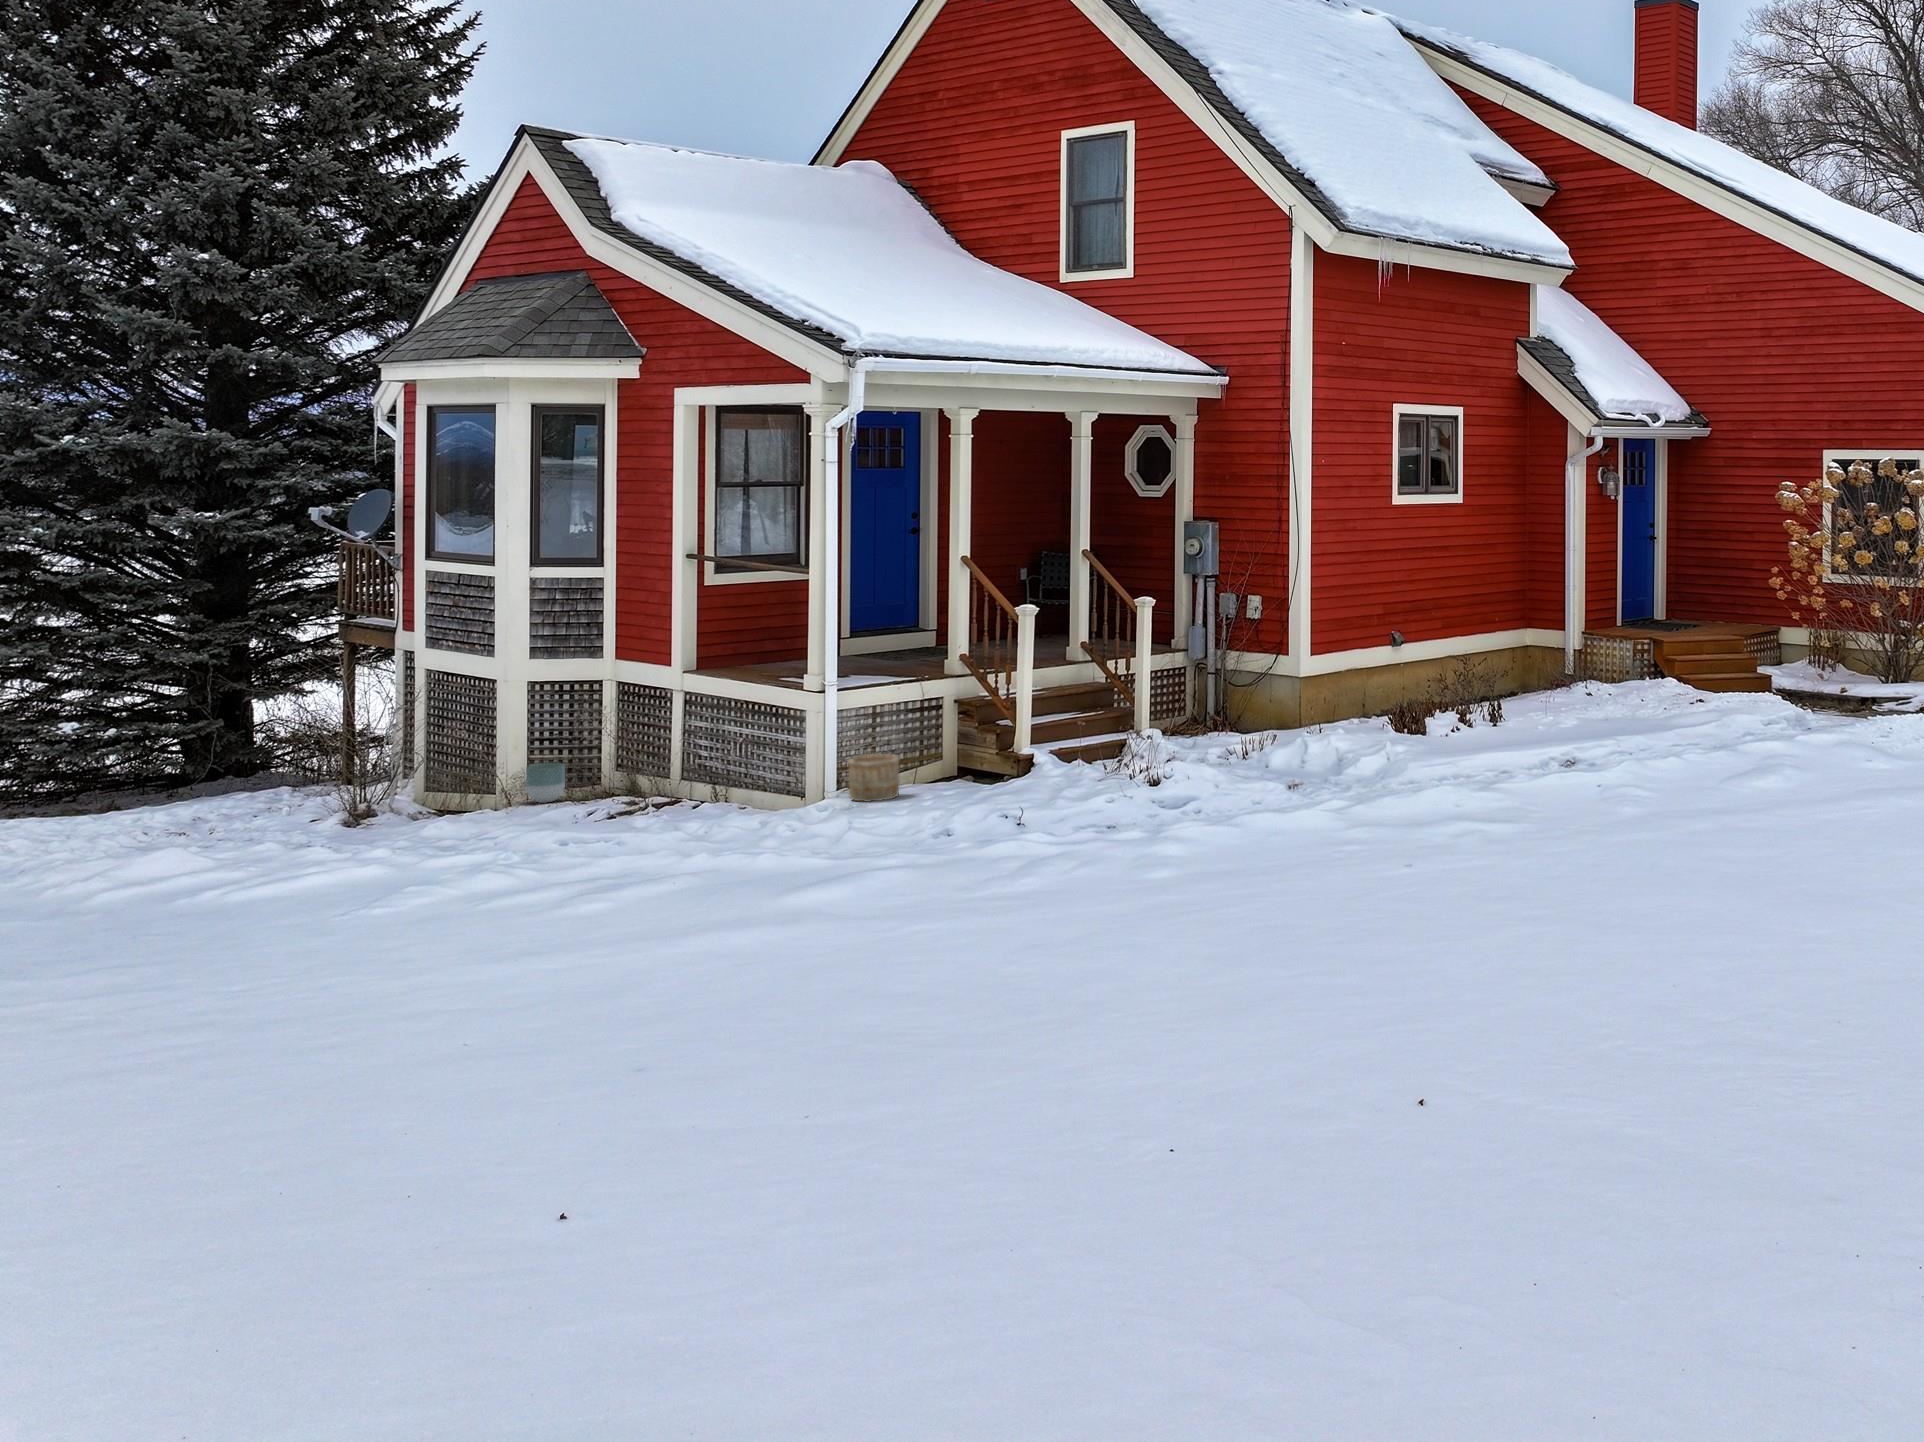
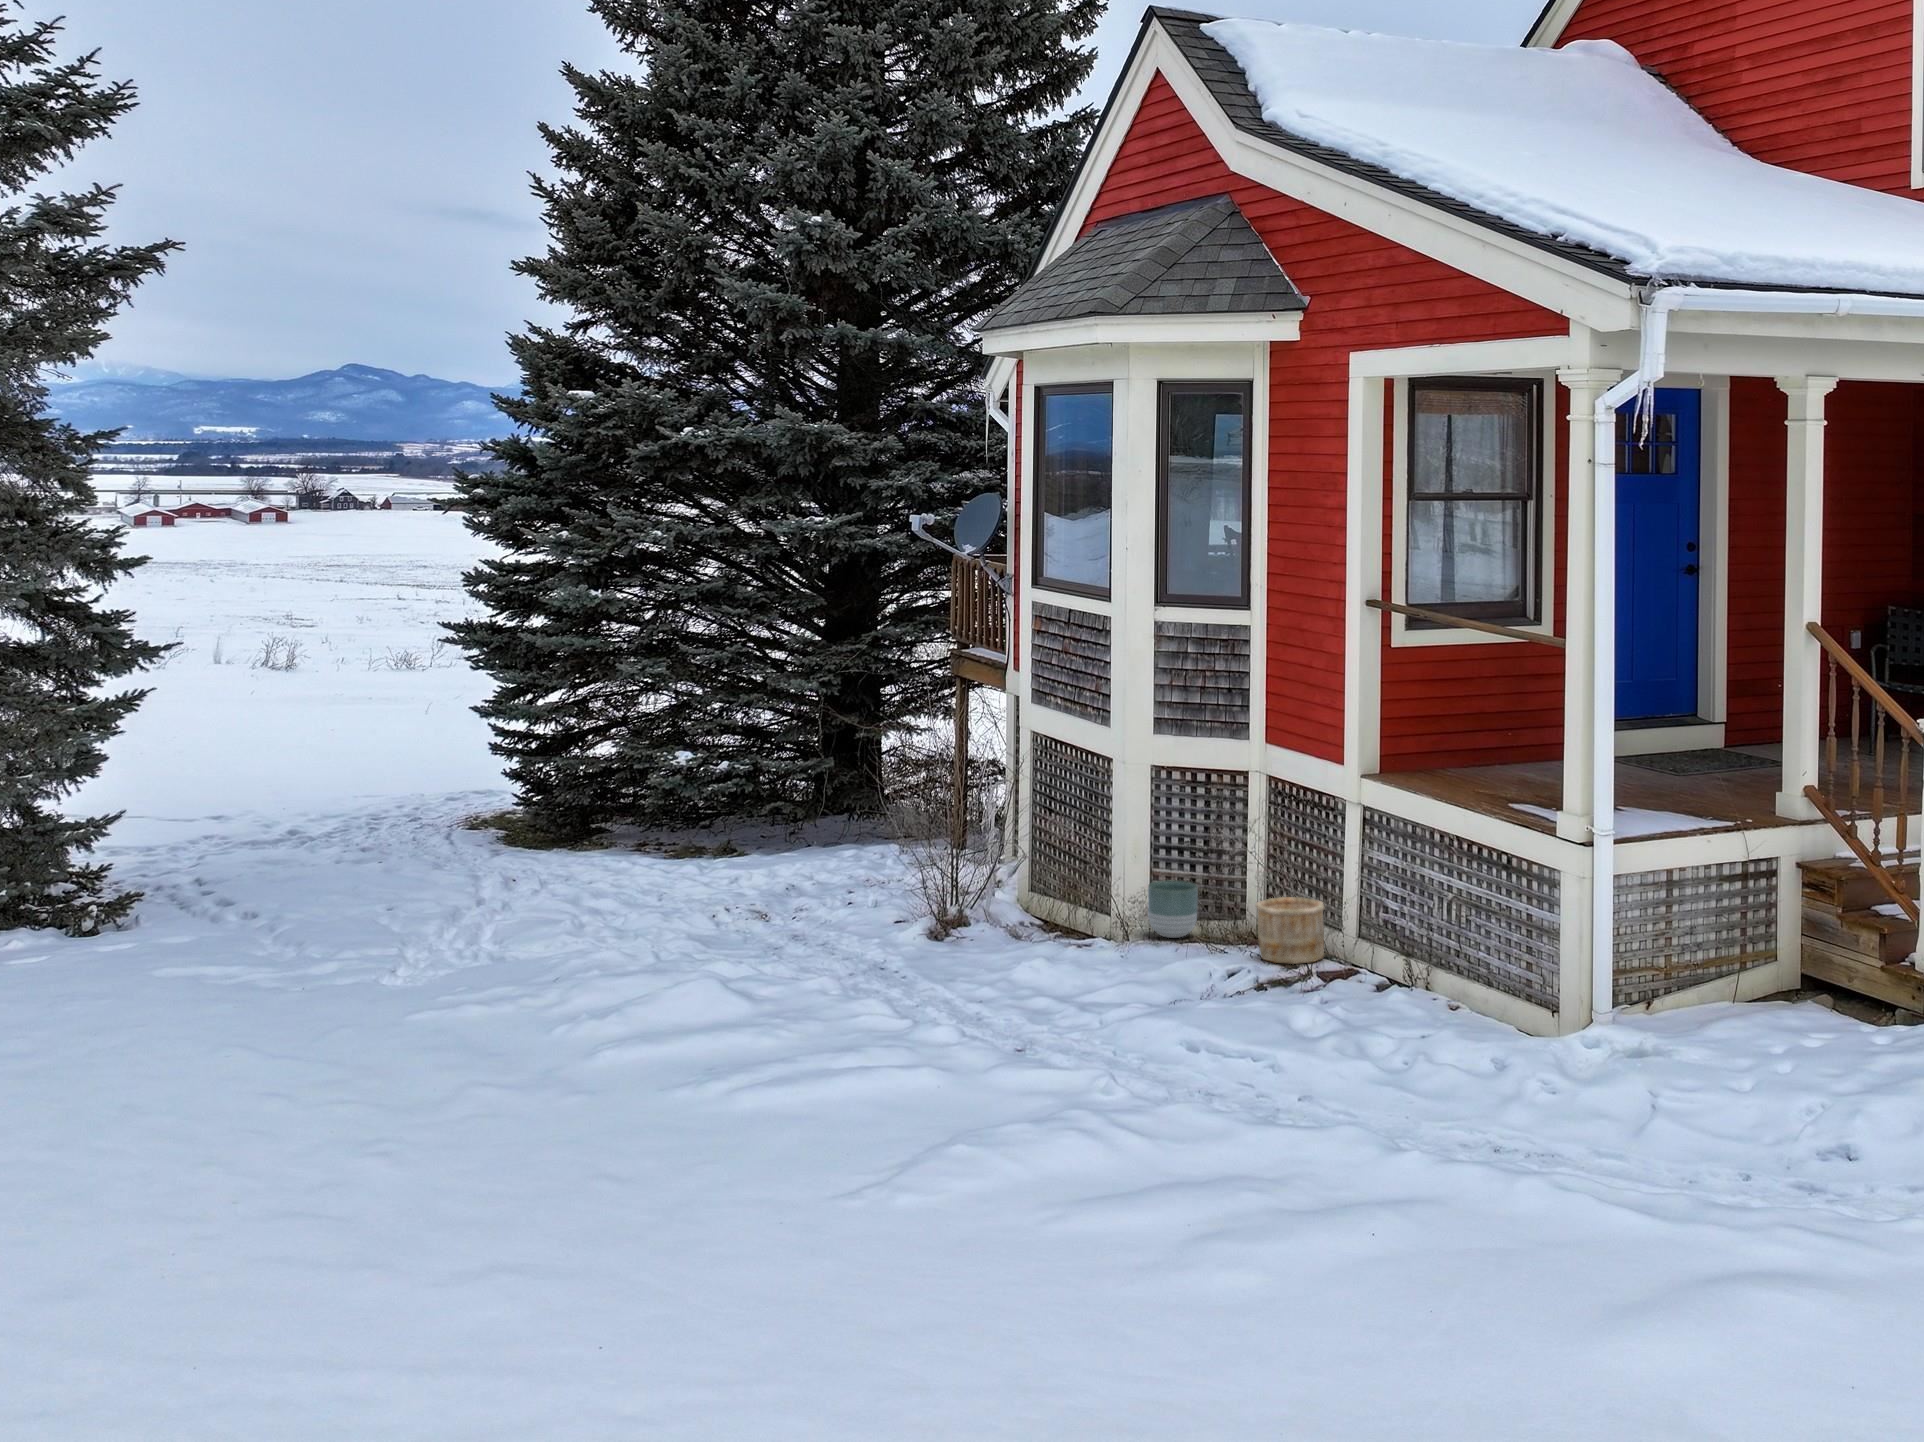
wooden bucket: present [848,754,900,801] -> present [1256,897,1325,964]

